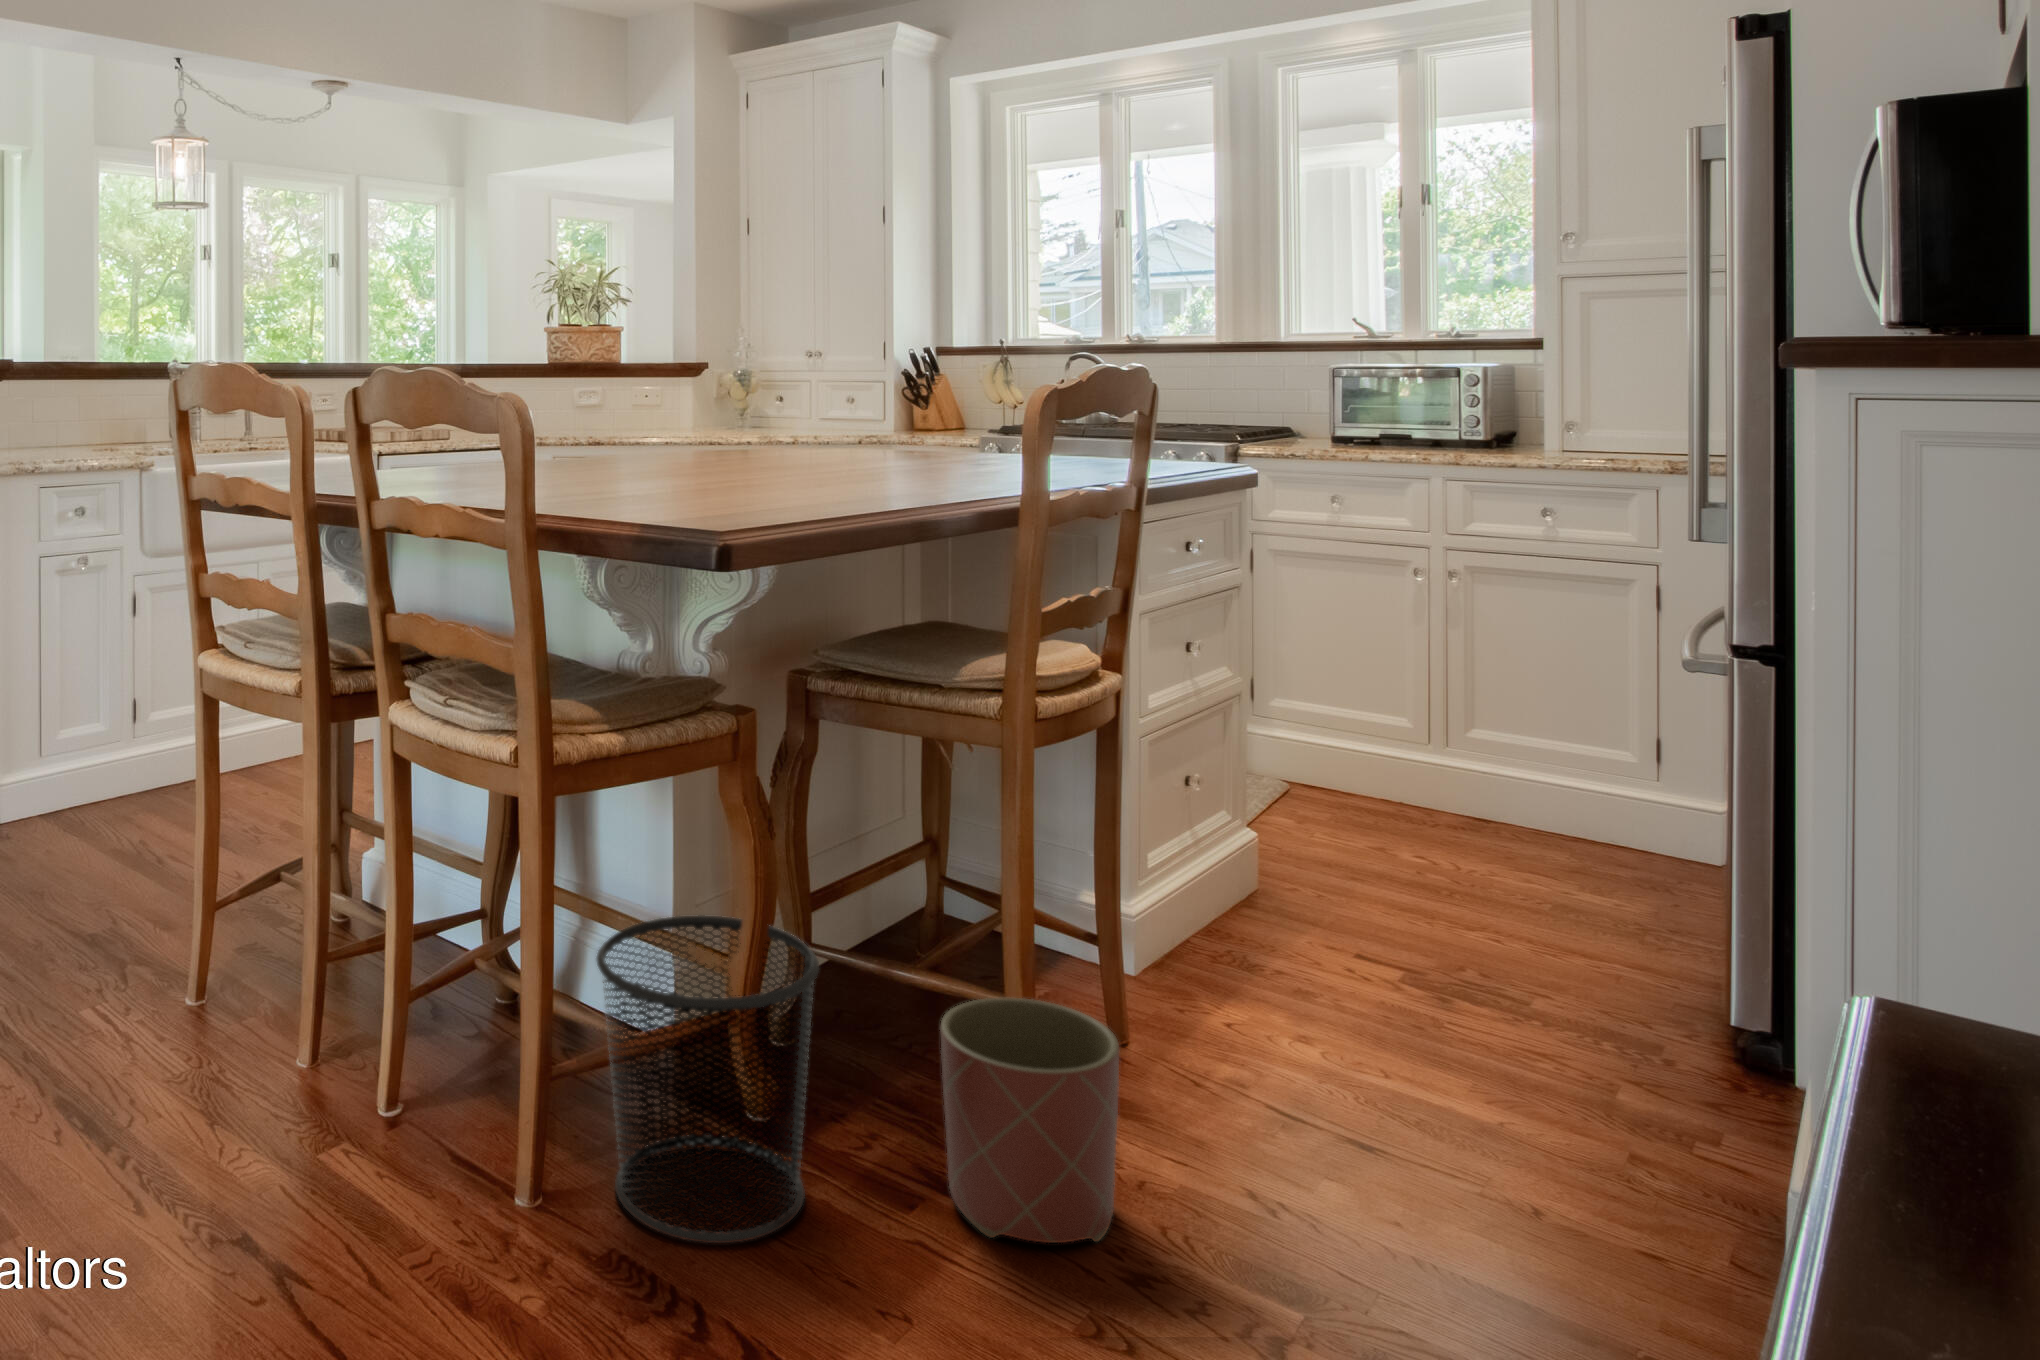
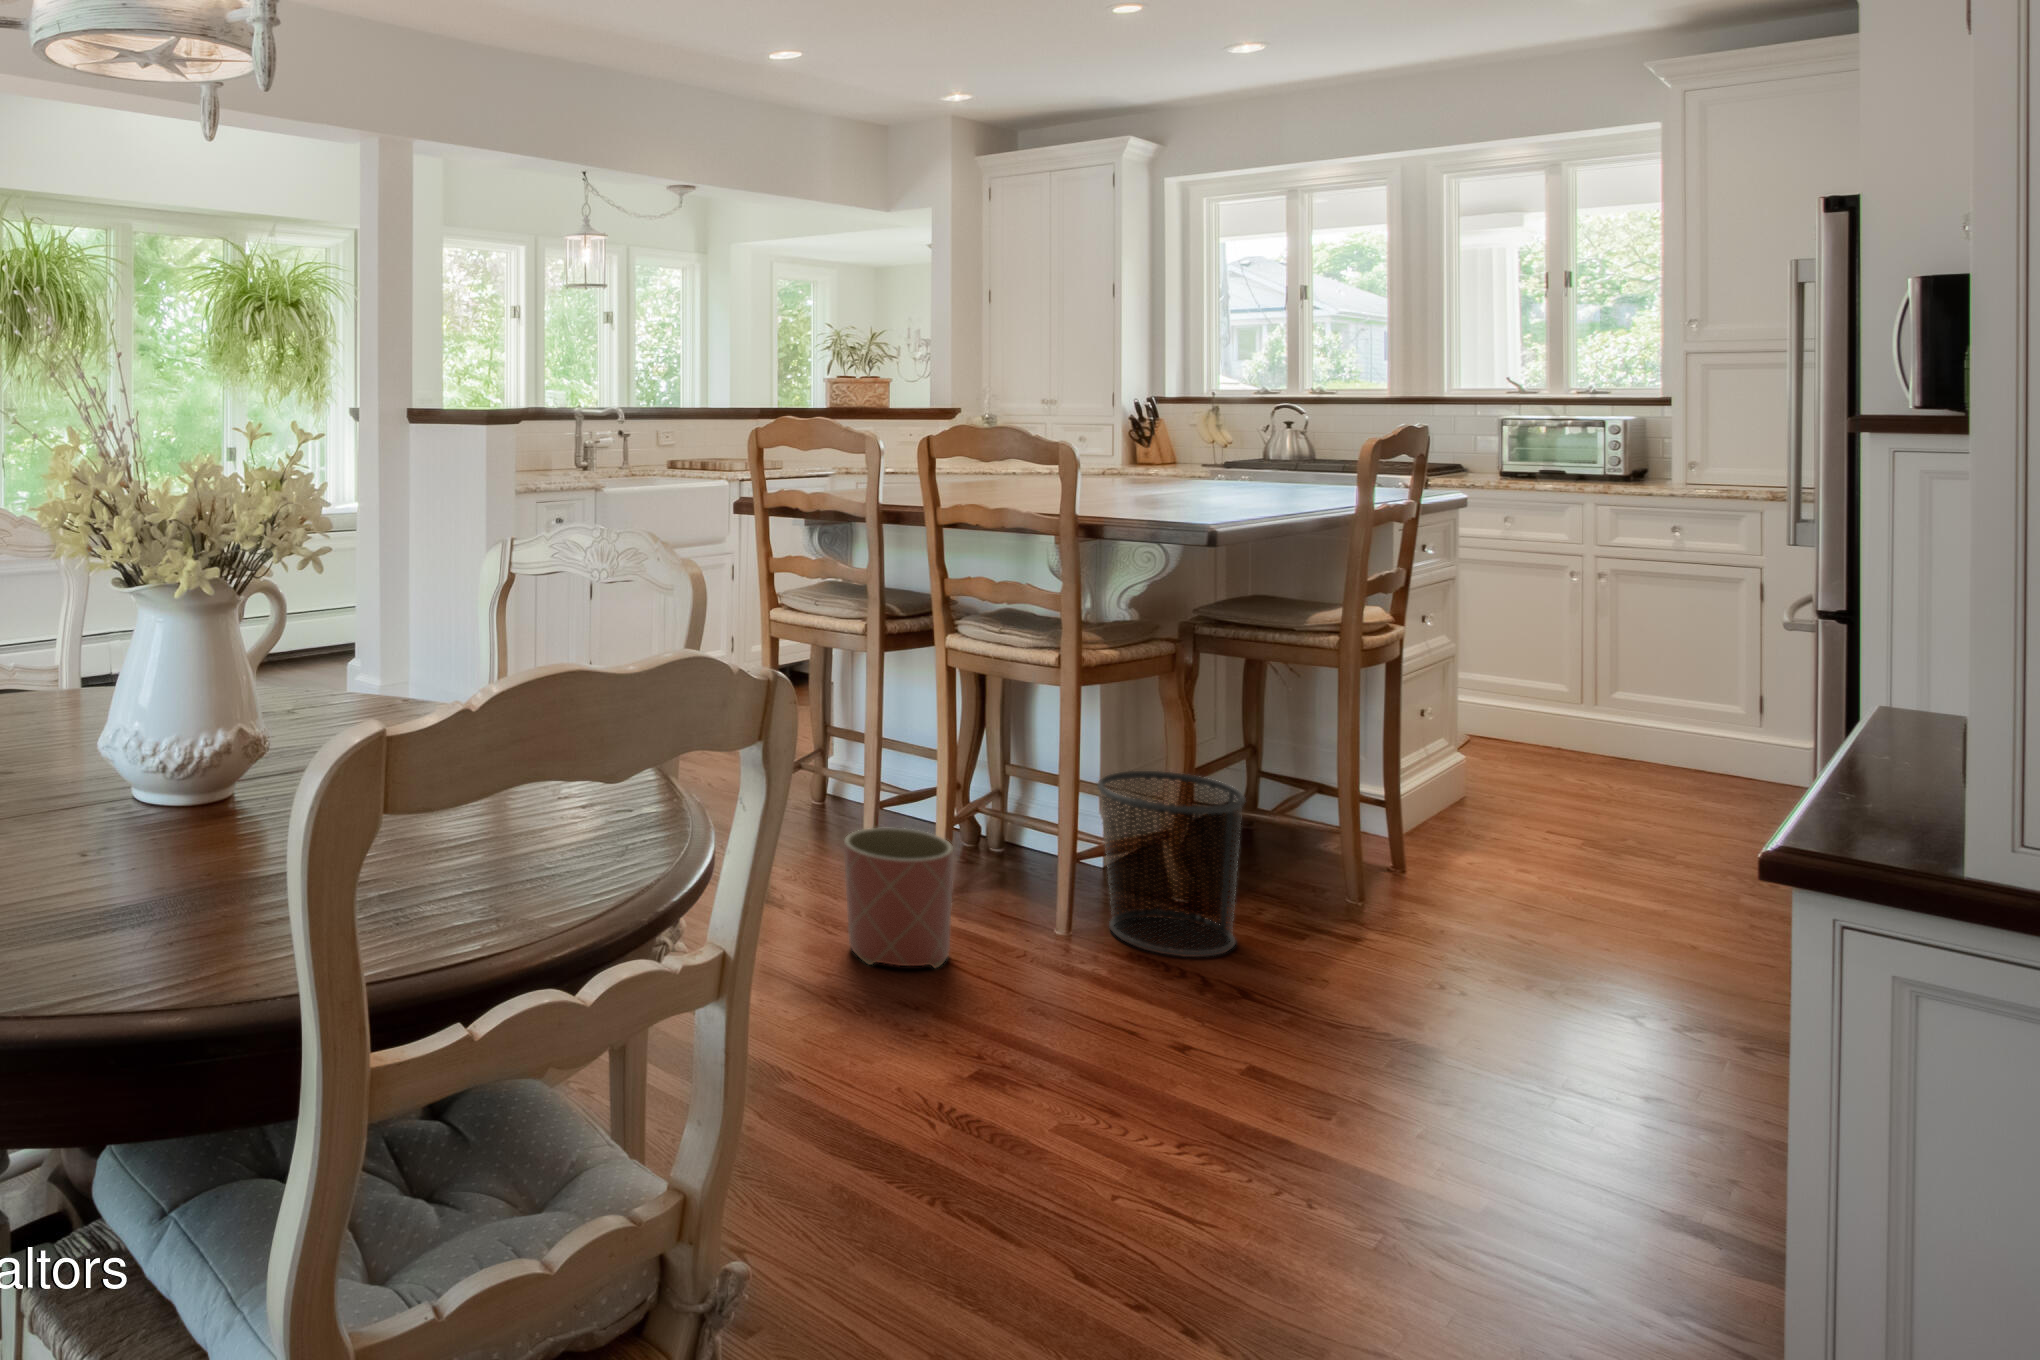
planter: present [941,998,1119,1243] -> present [844,828,953,968]

